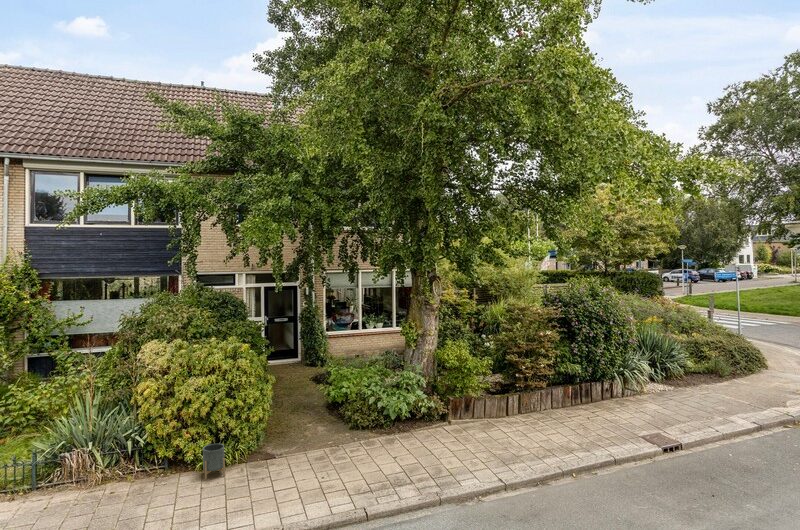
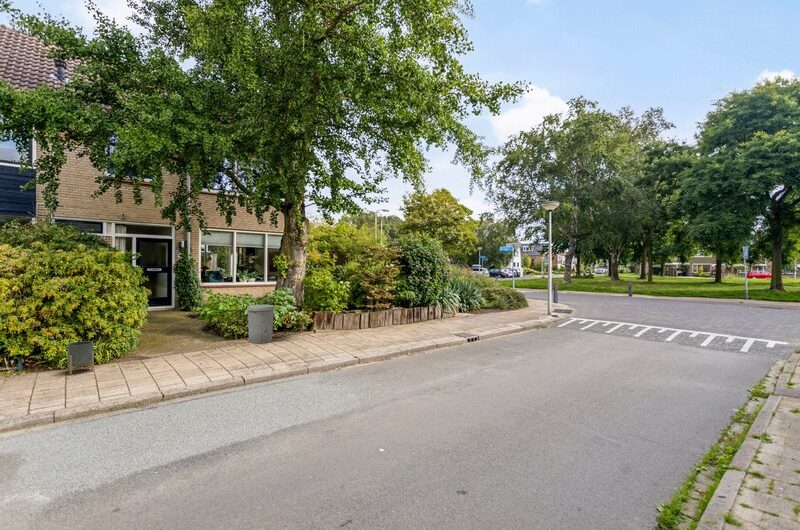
trash can: none [371,393,401,441] -> present [247,305,275,343]

